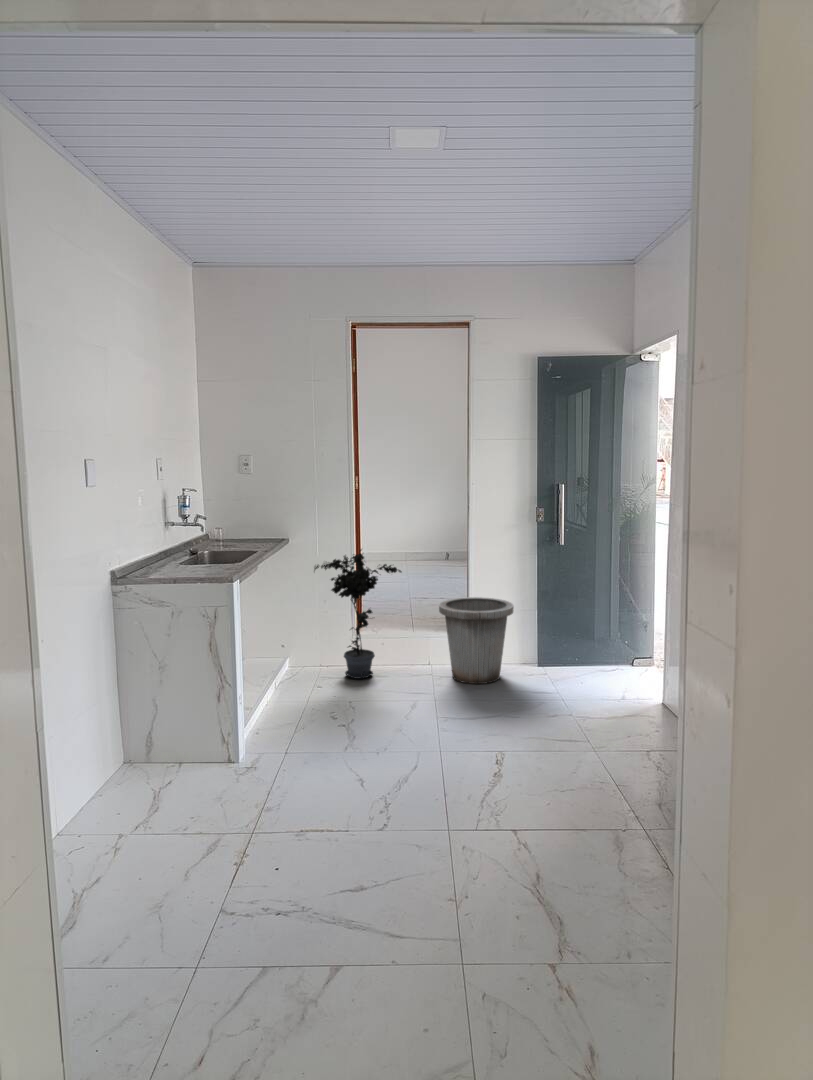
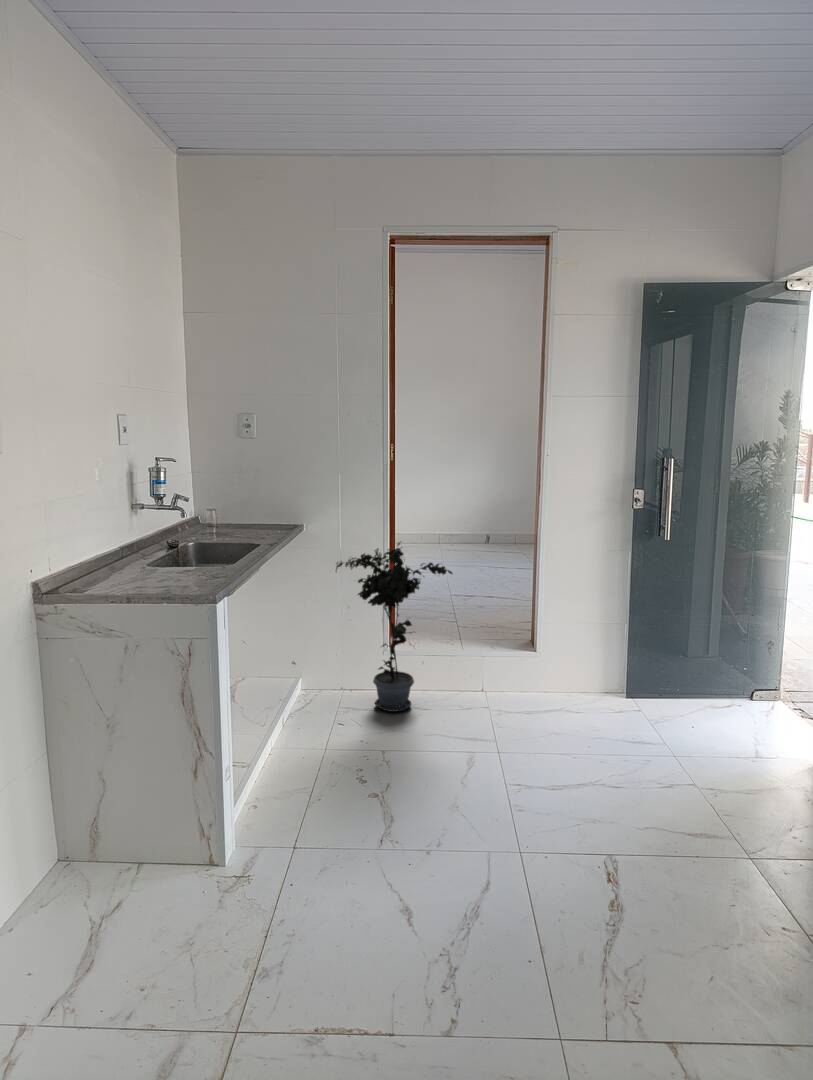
trash can: present [439,597,514,684] -> none [501,606,602,725]

